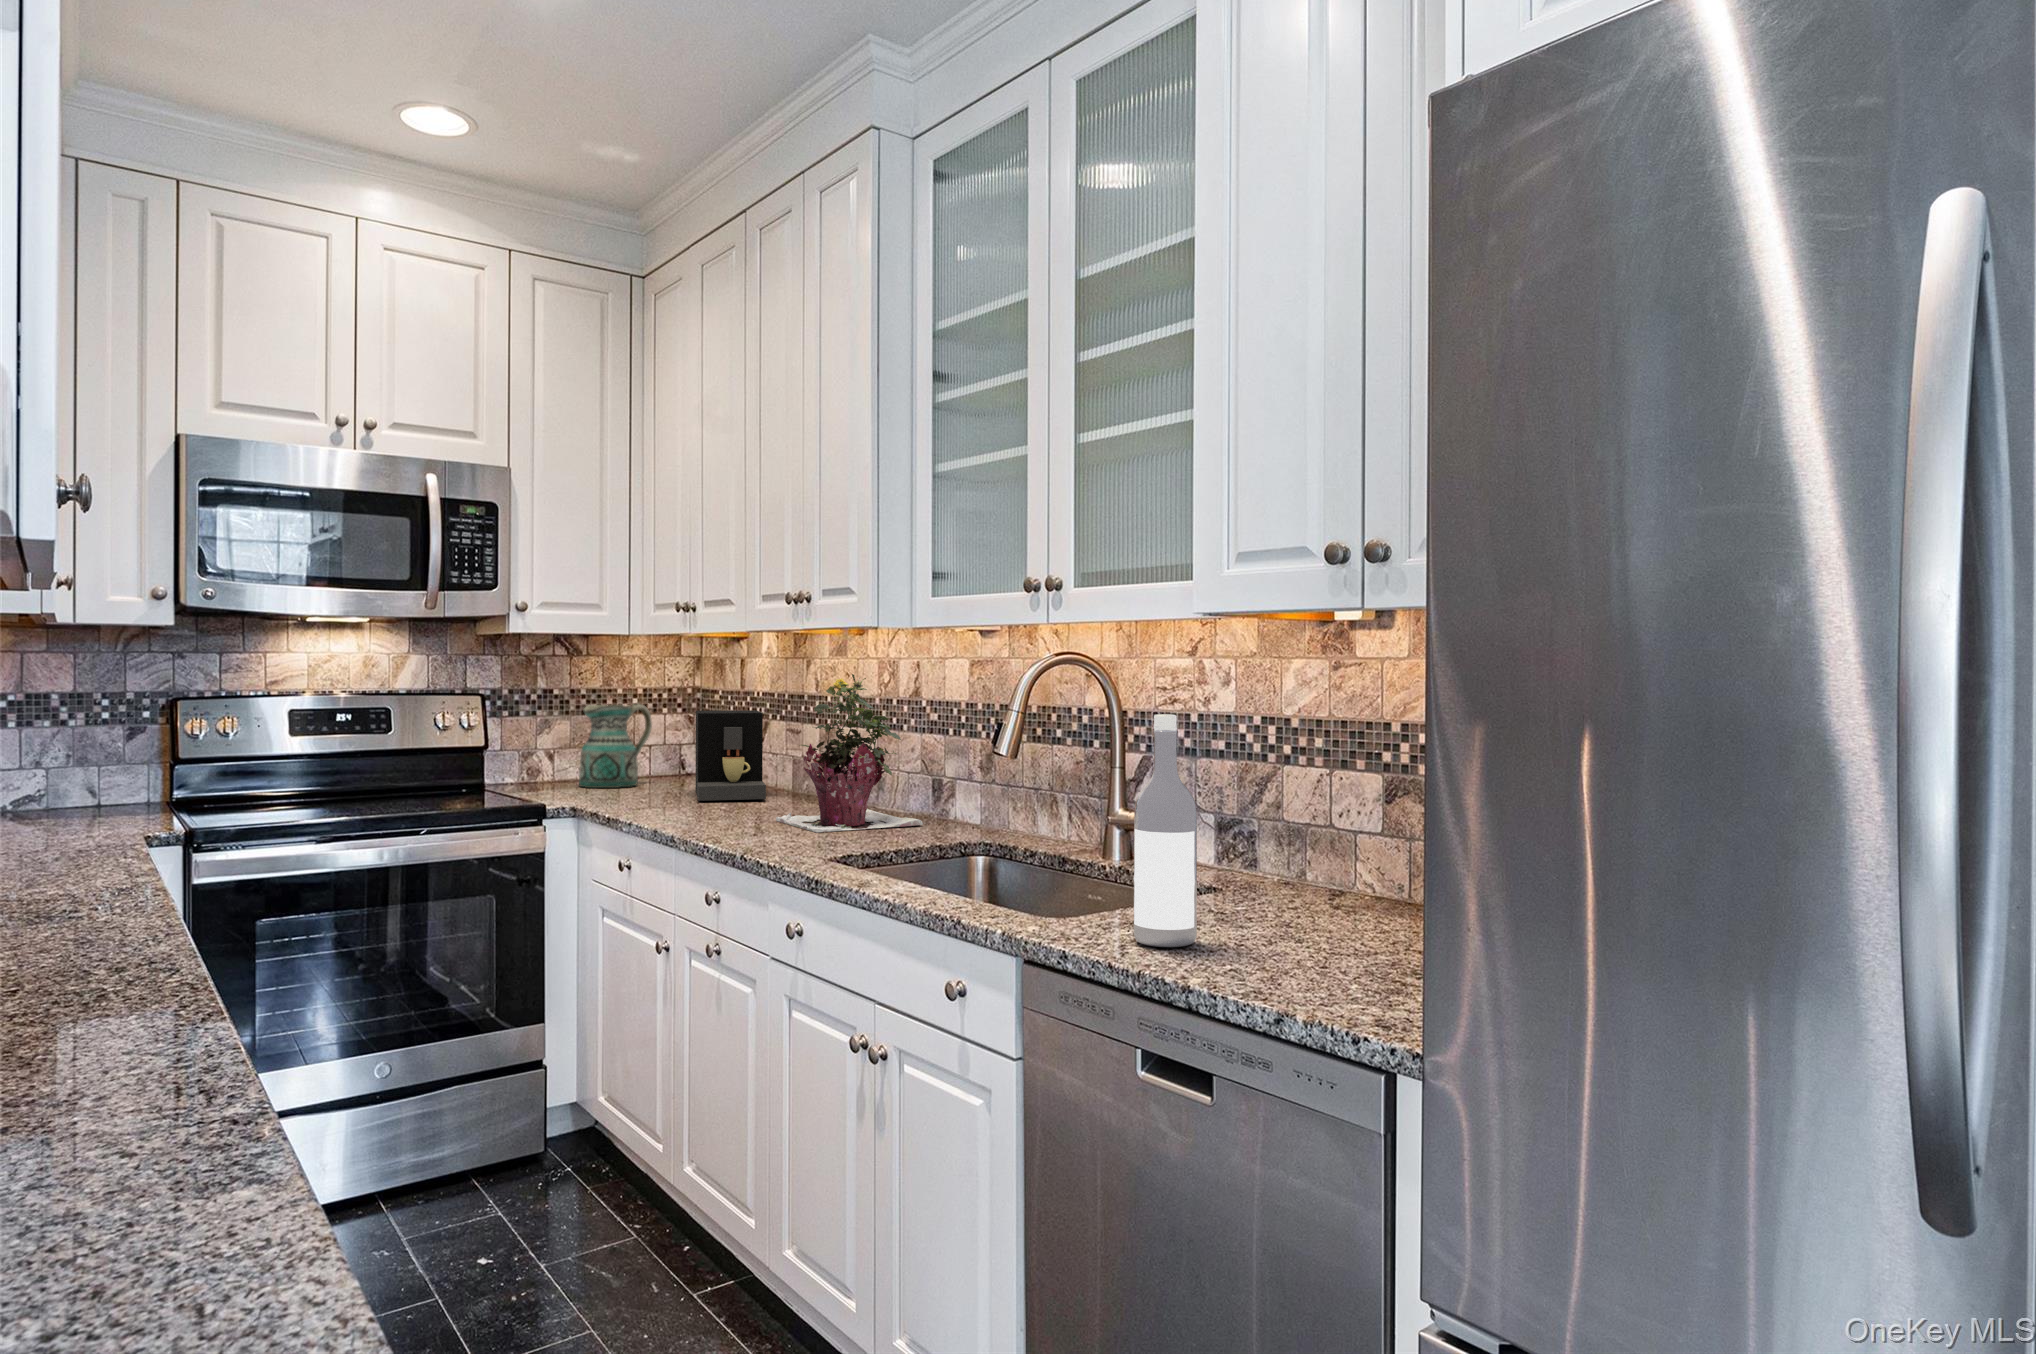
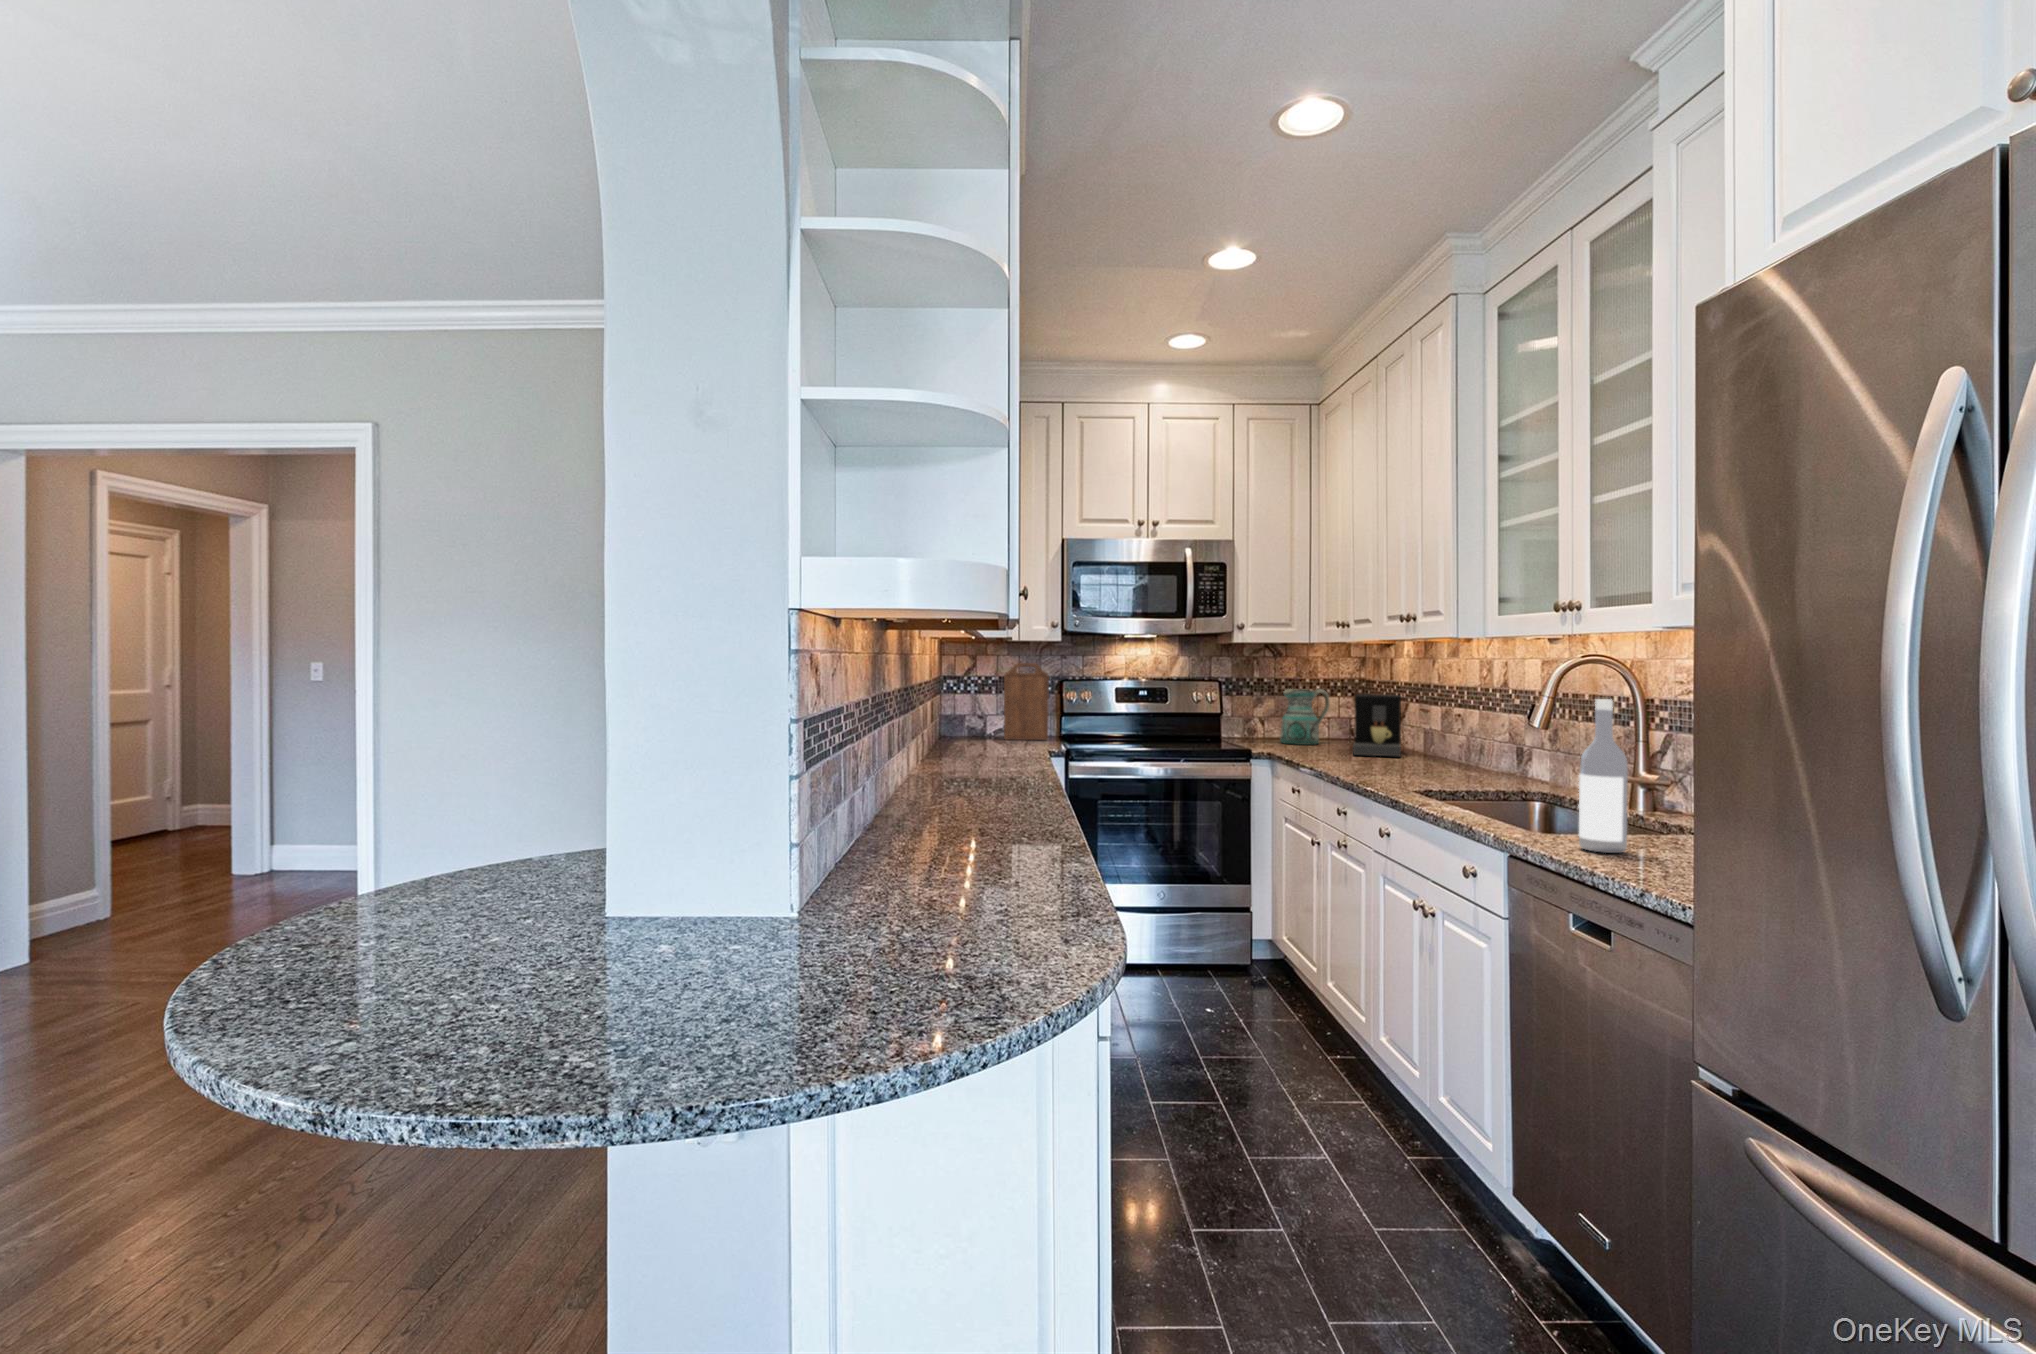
cutting board: none [44,664,148,810] -> present [1004,663,1049,740]
potted plant: present [776,674,923,833] -> none [1398,670,1505,779]

